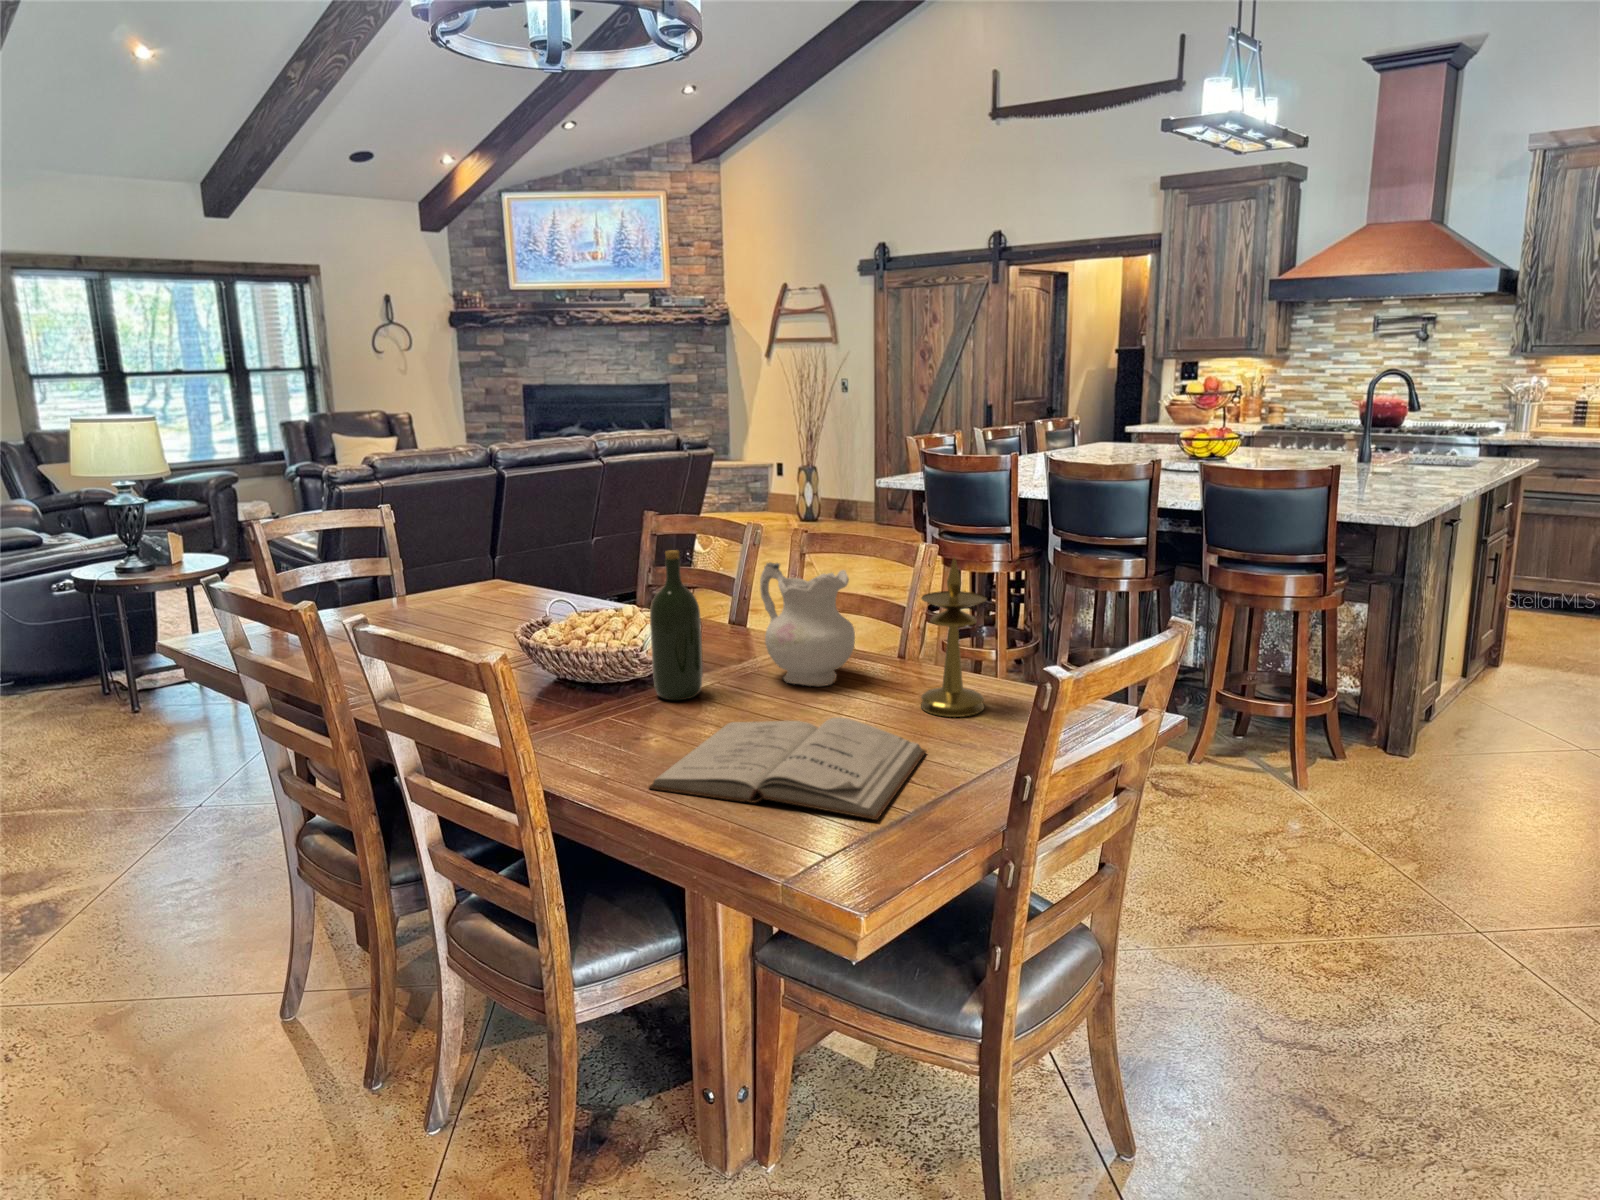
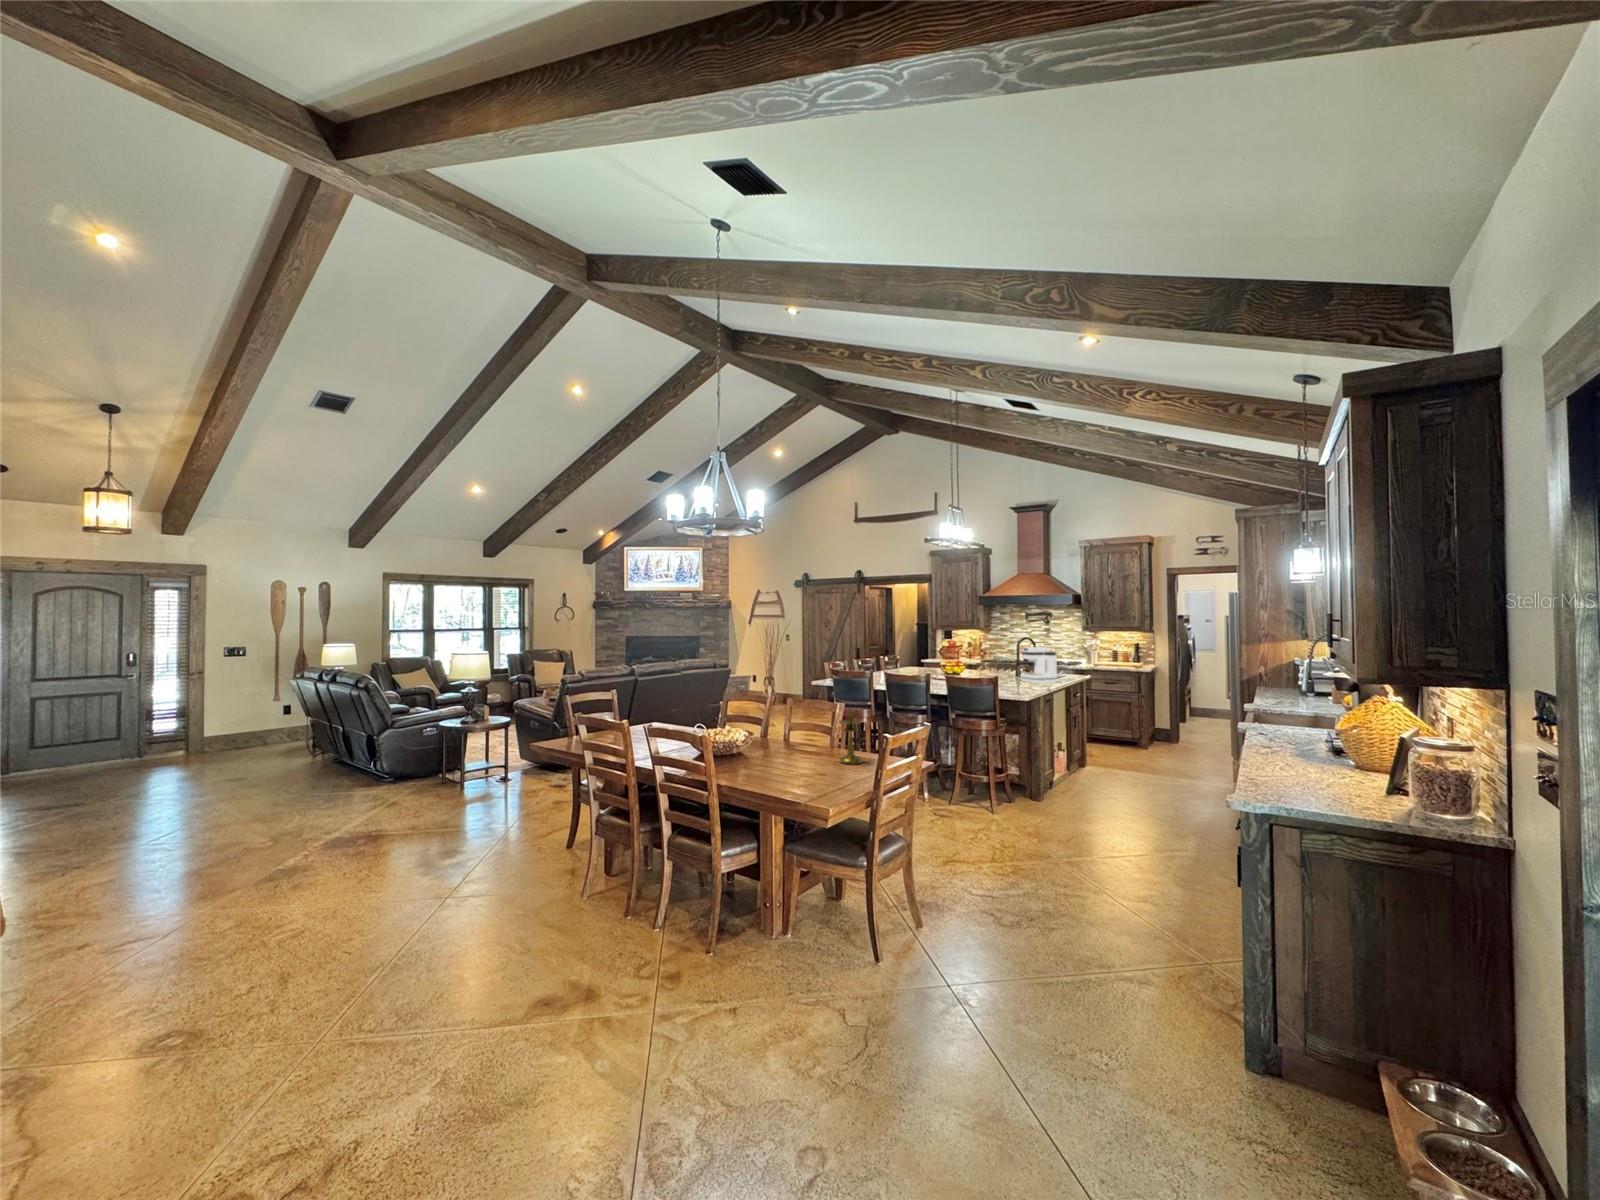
coffee maker: none [1369,391,1478,480] -> present [1016,647,1057,683]
wine bottle: present [650,550,703,700] -> none [742,706,760,761]
ceramic pitcher: present [760,562,855,686] -> none [779,711,815,757]
book: present [649,717,926,820] -> none [752,762,843,789]

